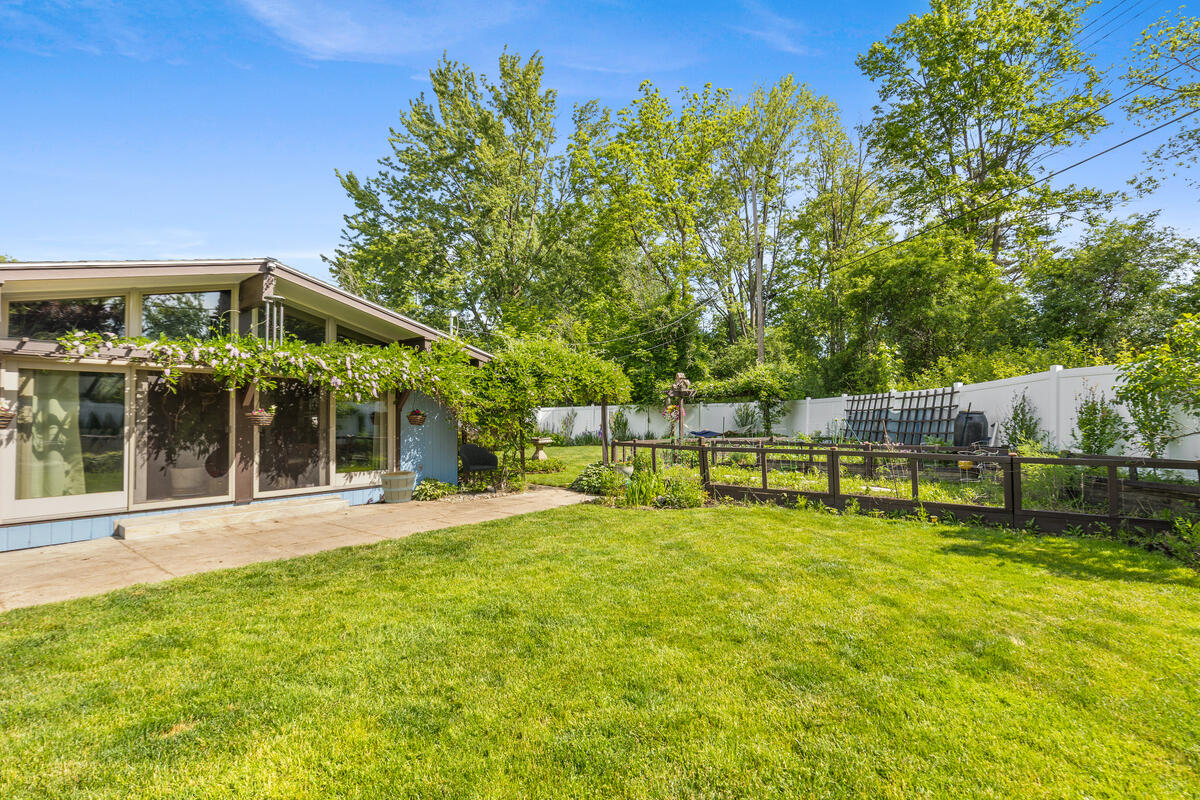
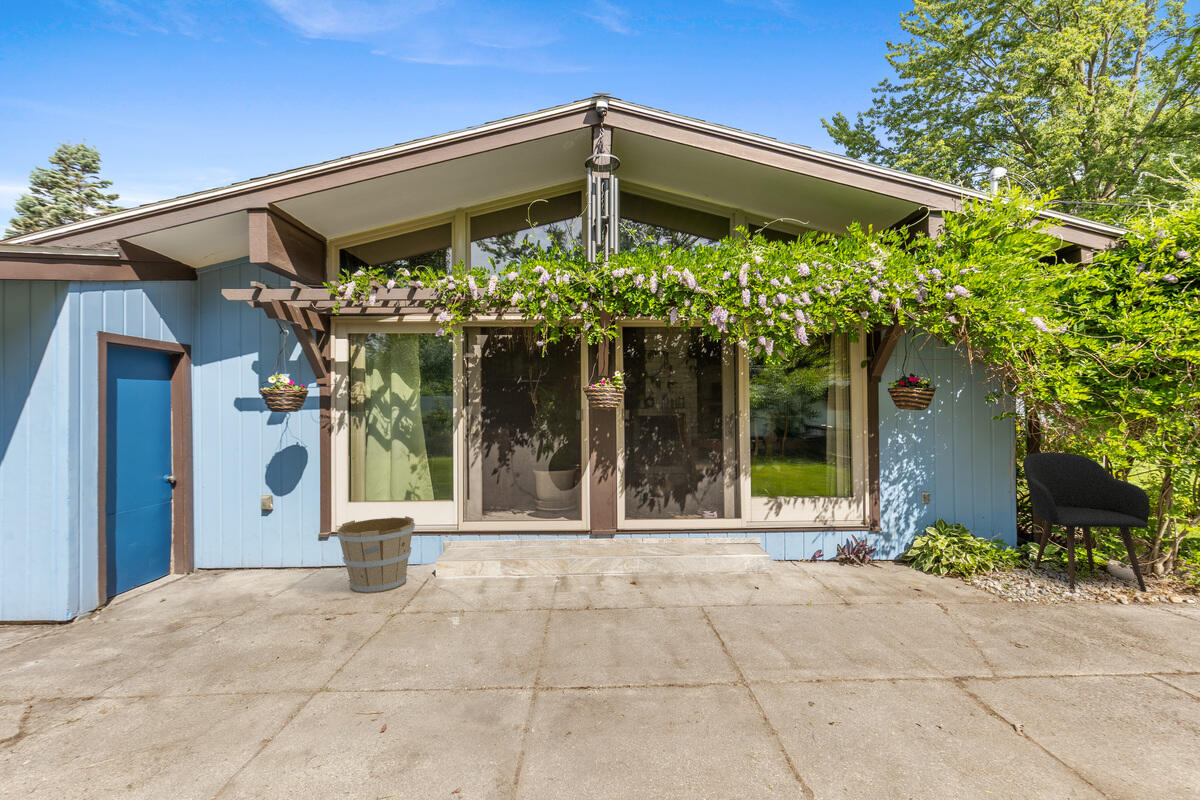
wooden bucket: present [380,471,416,503] -> present [337,516,415,593]

